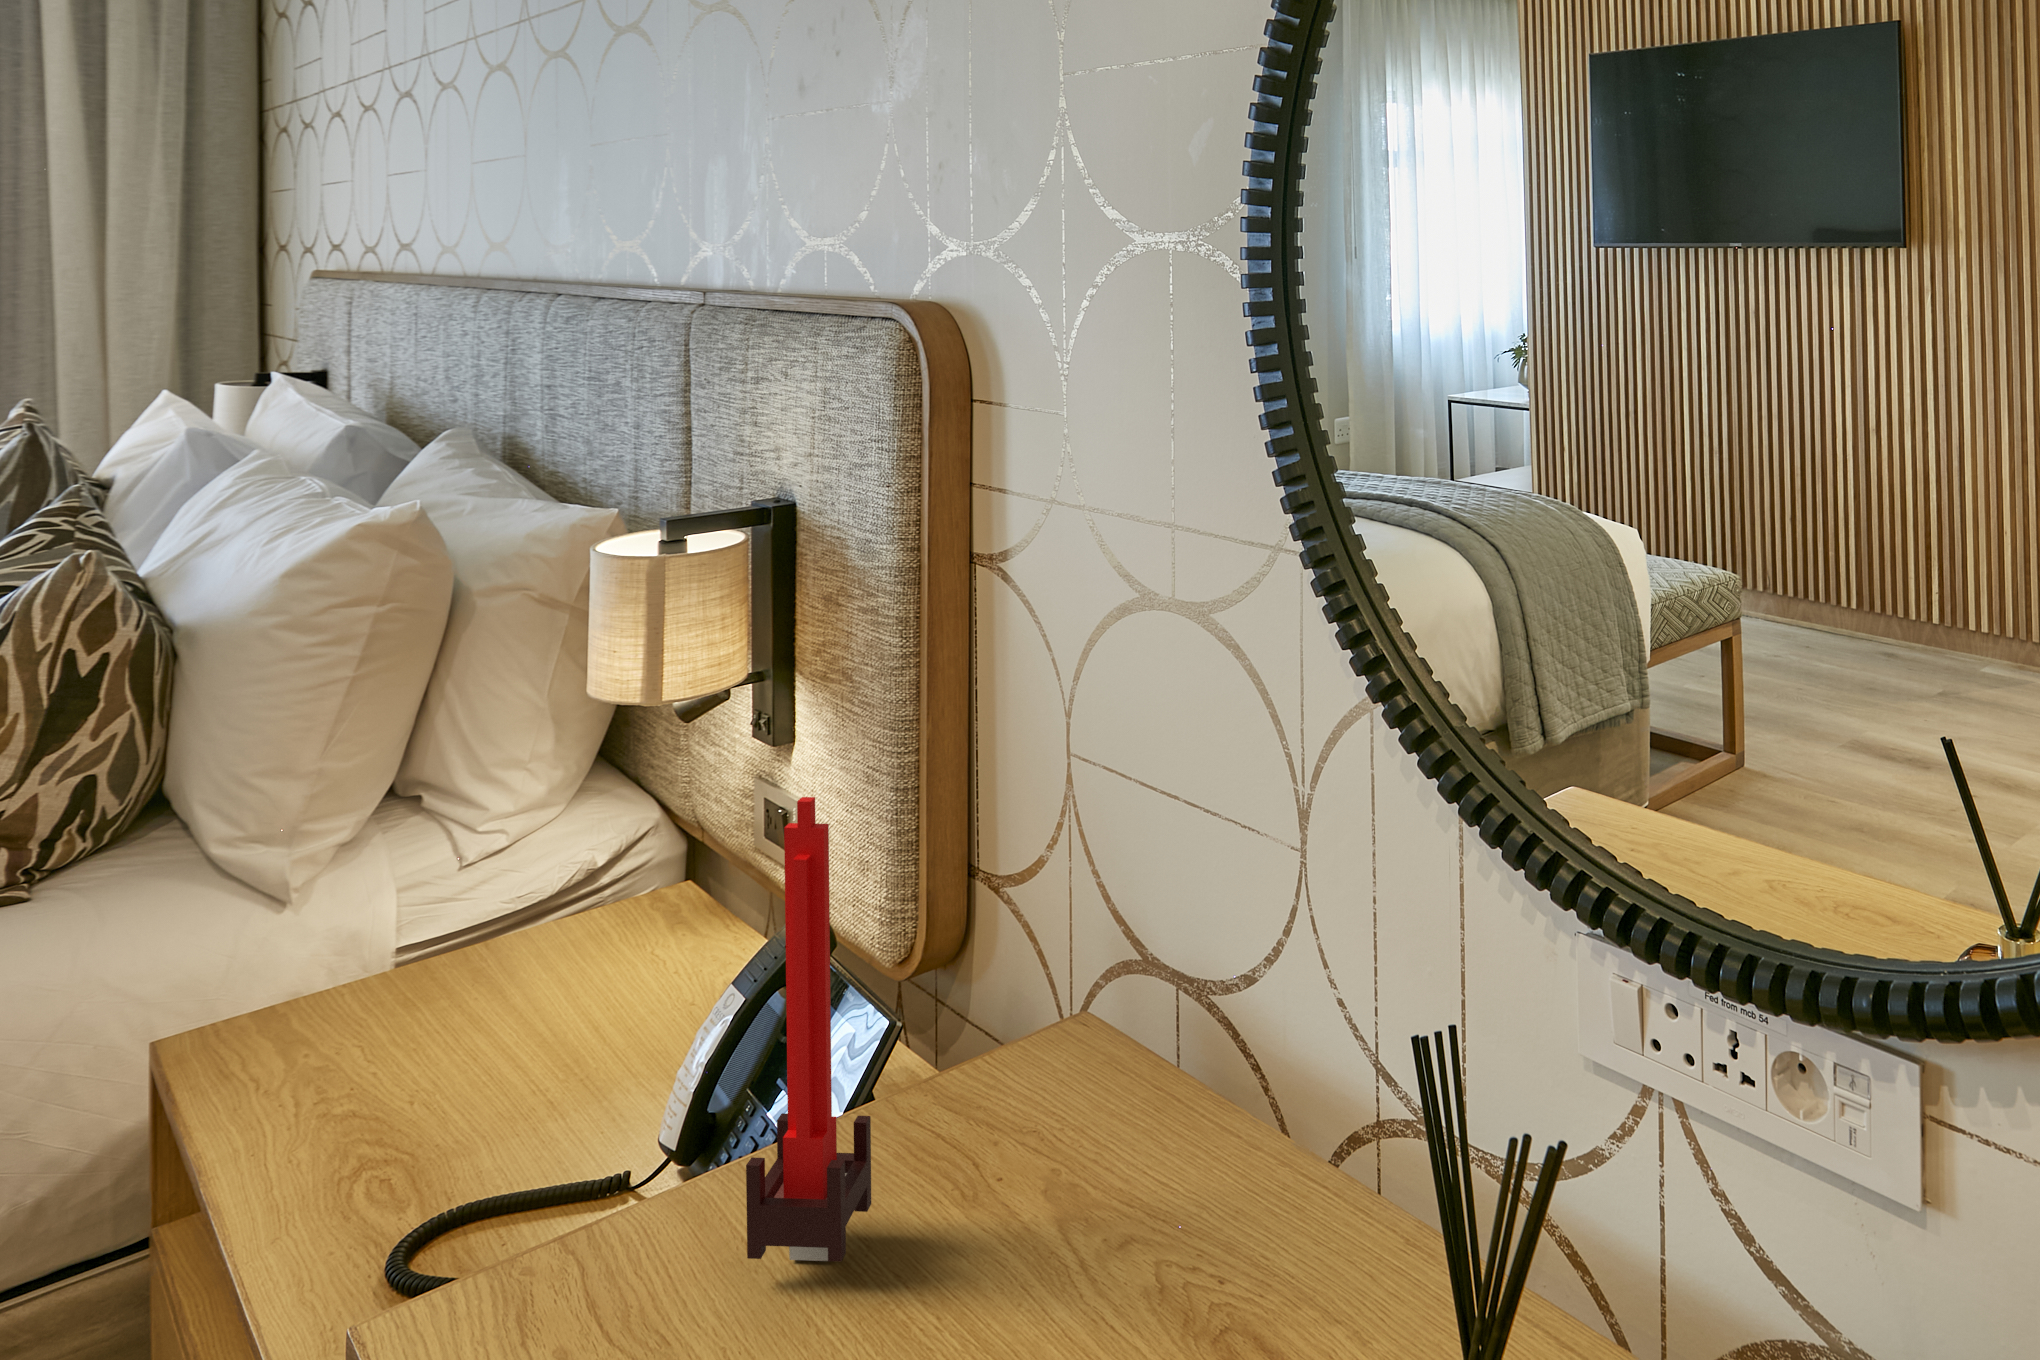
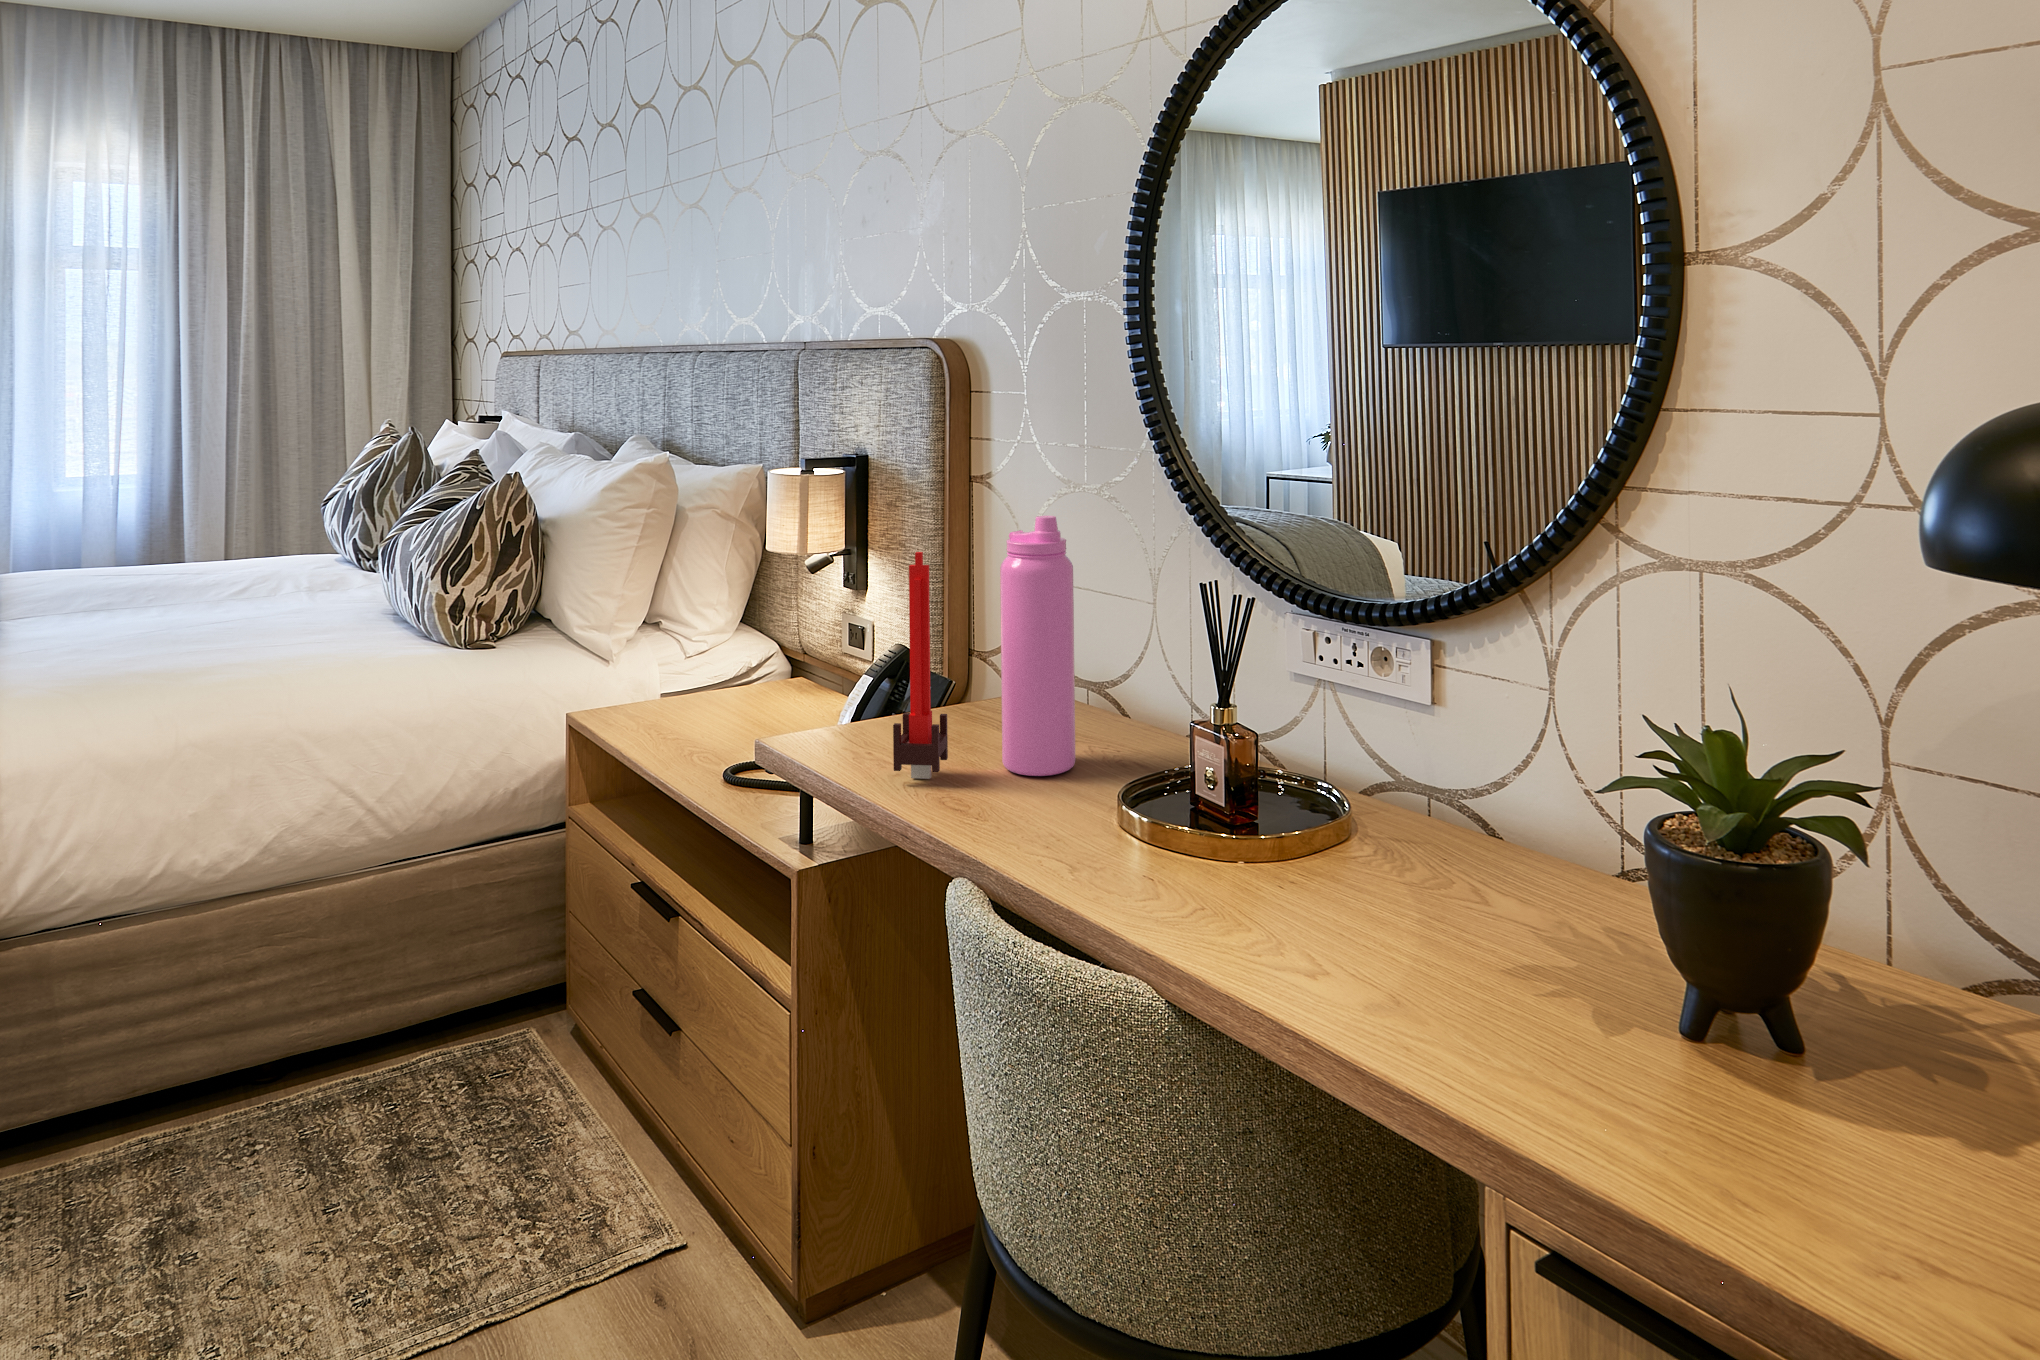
water bottle: none [984,707,1134,1242] -> present [1000,516,1075,776]

